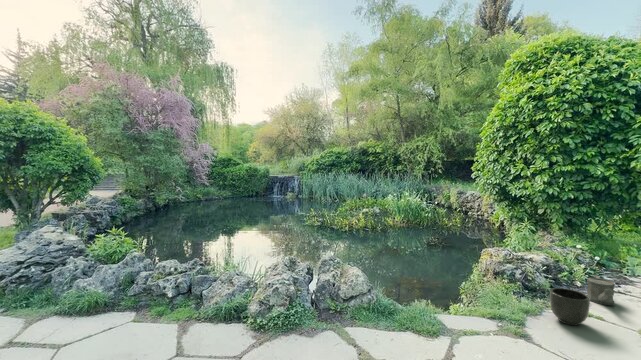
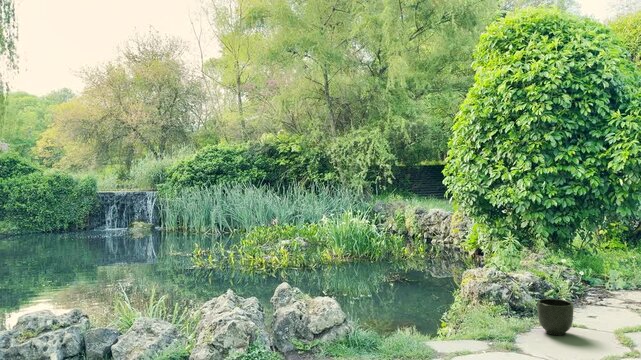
watering can: present [587,275,615,305] -> none [572,288,597,317]

